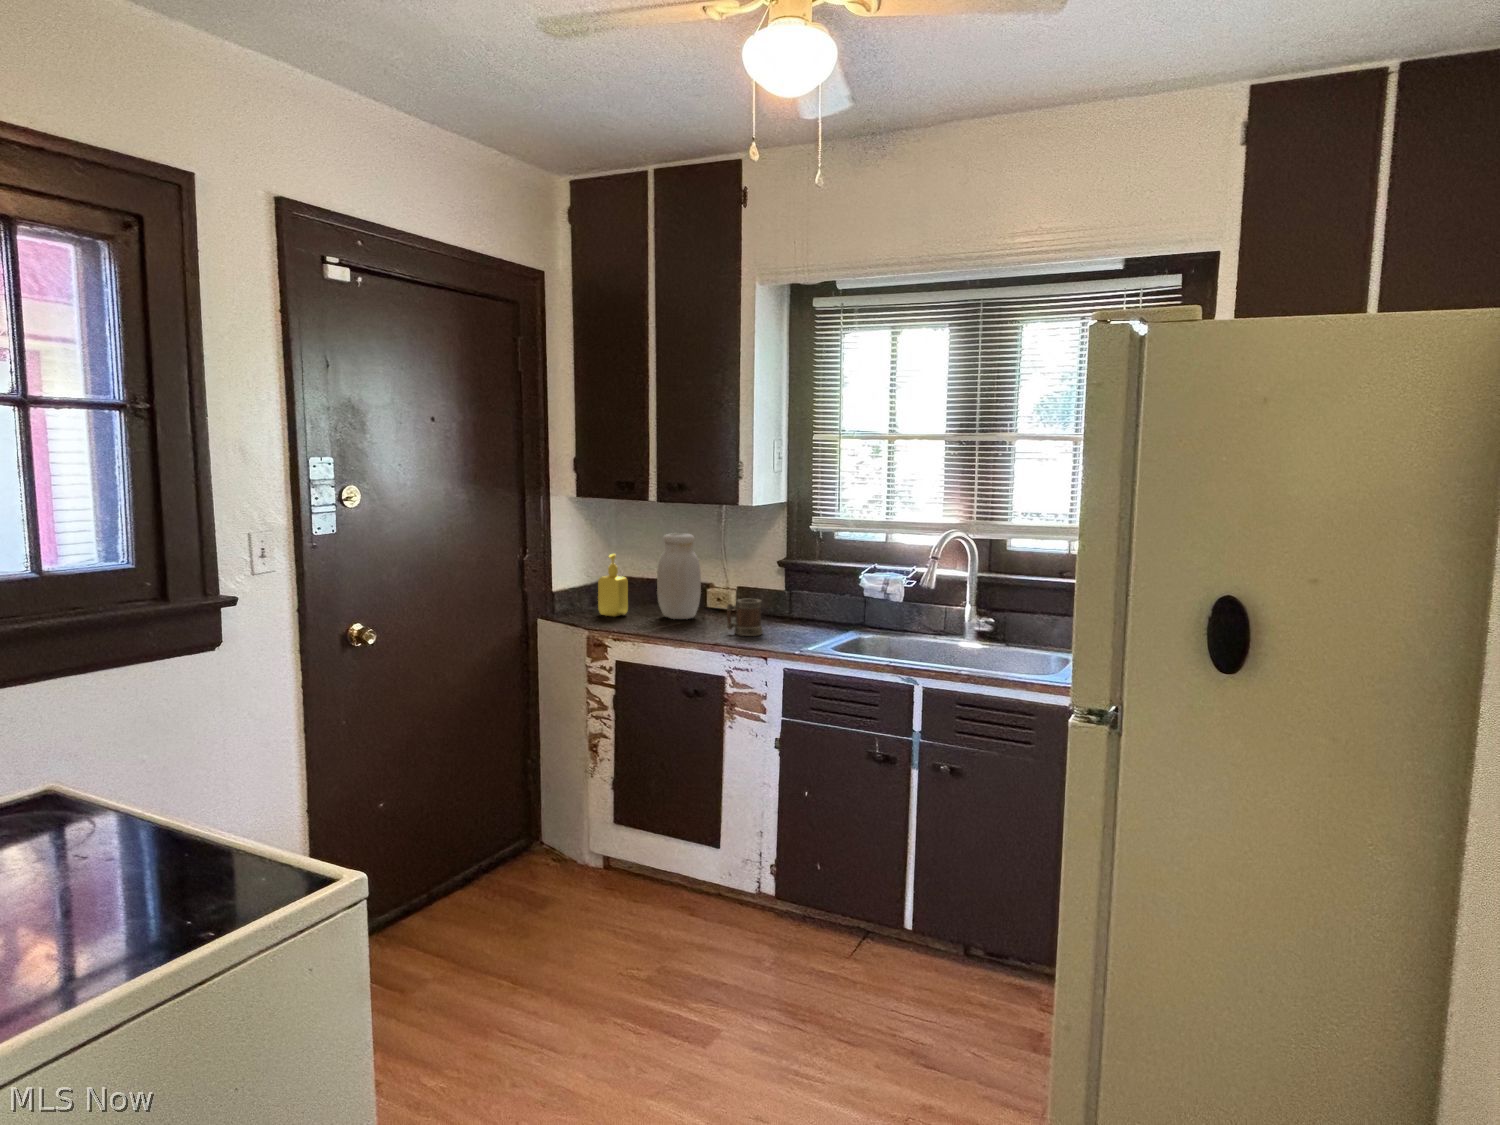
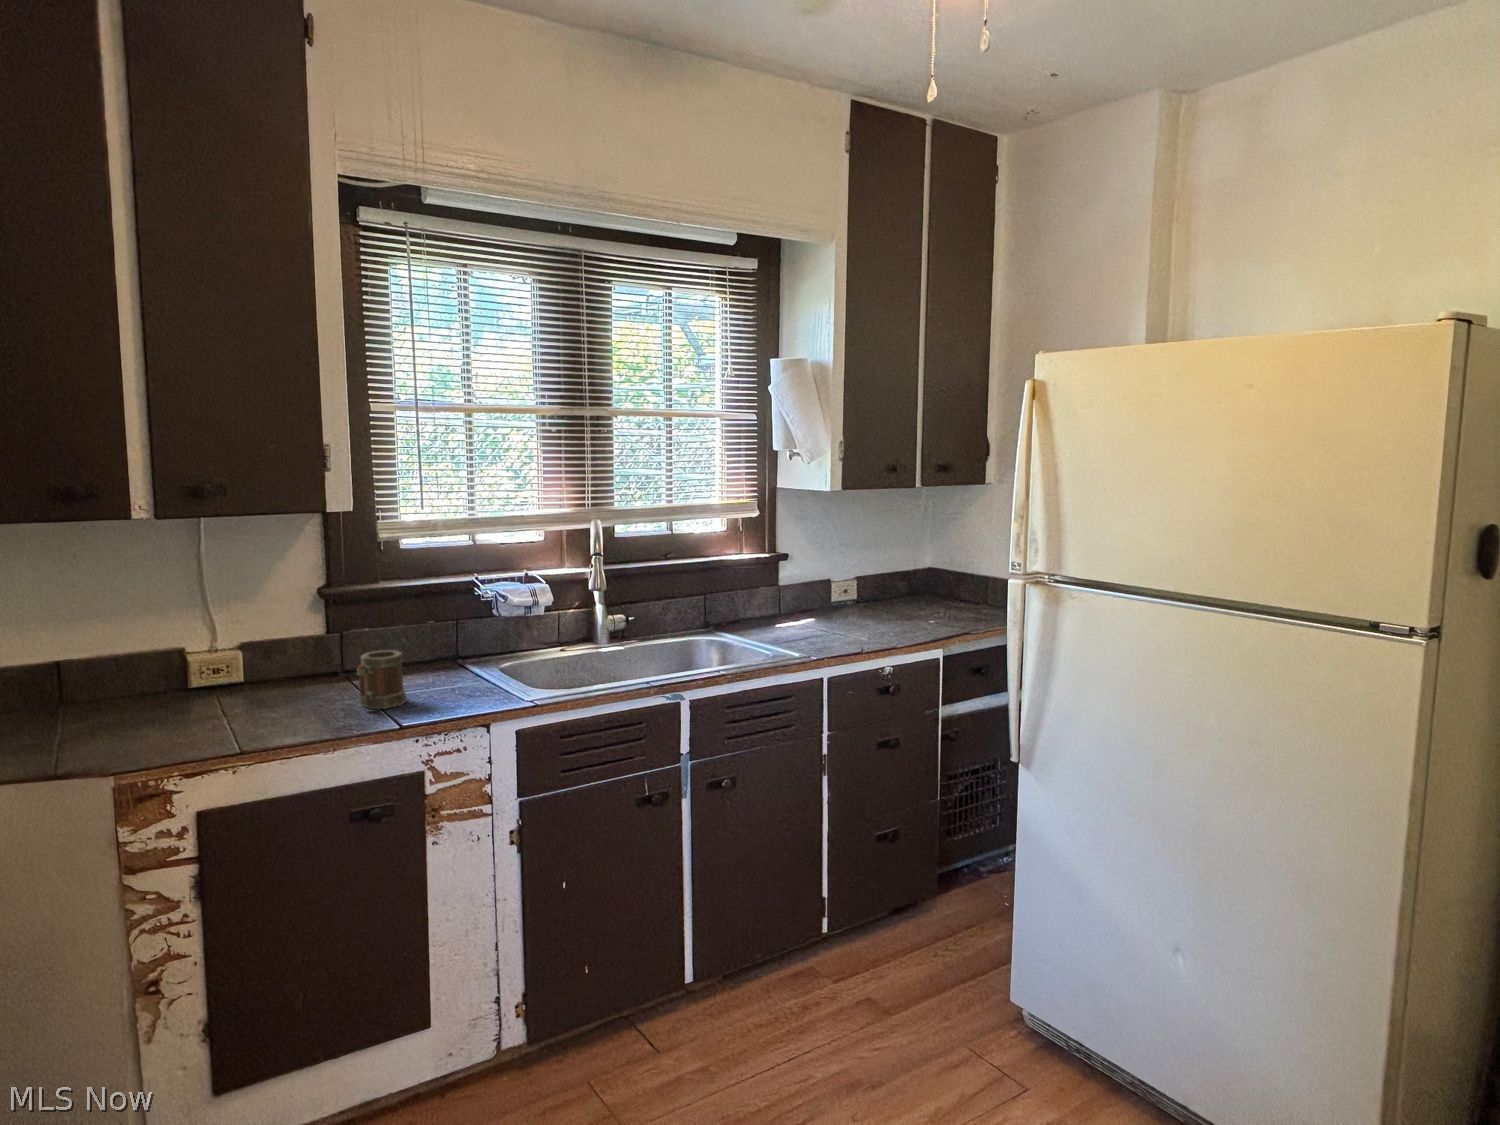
jar: present [657,533,701,619] -> none [153,570,239,717]
soap dispenser: present [598,554,628,616] -> none [39,626,106,746]

